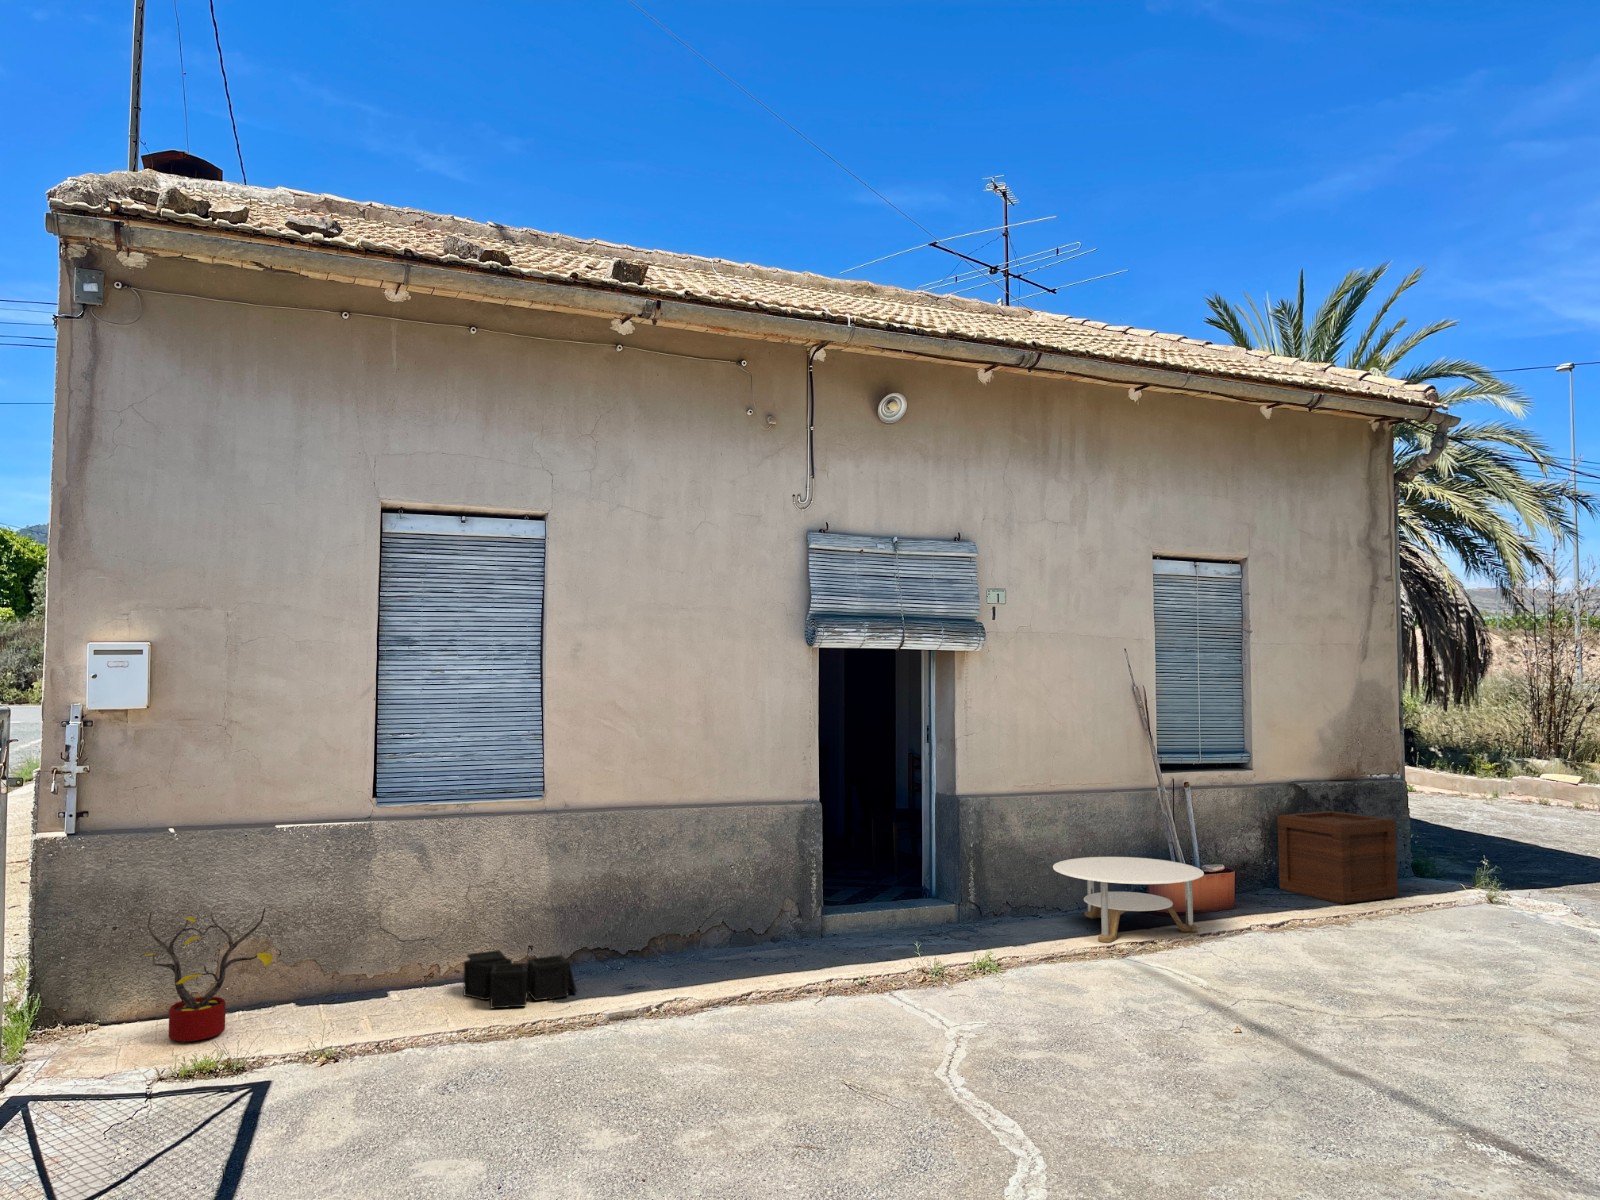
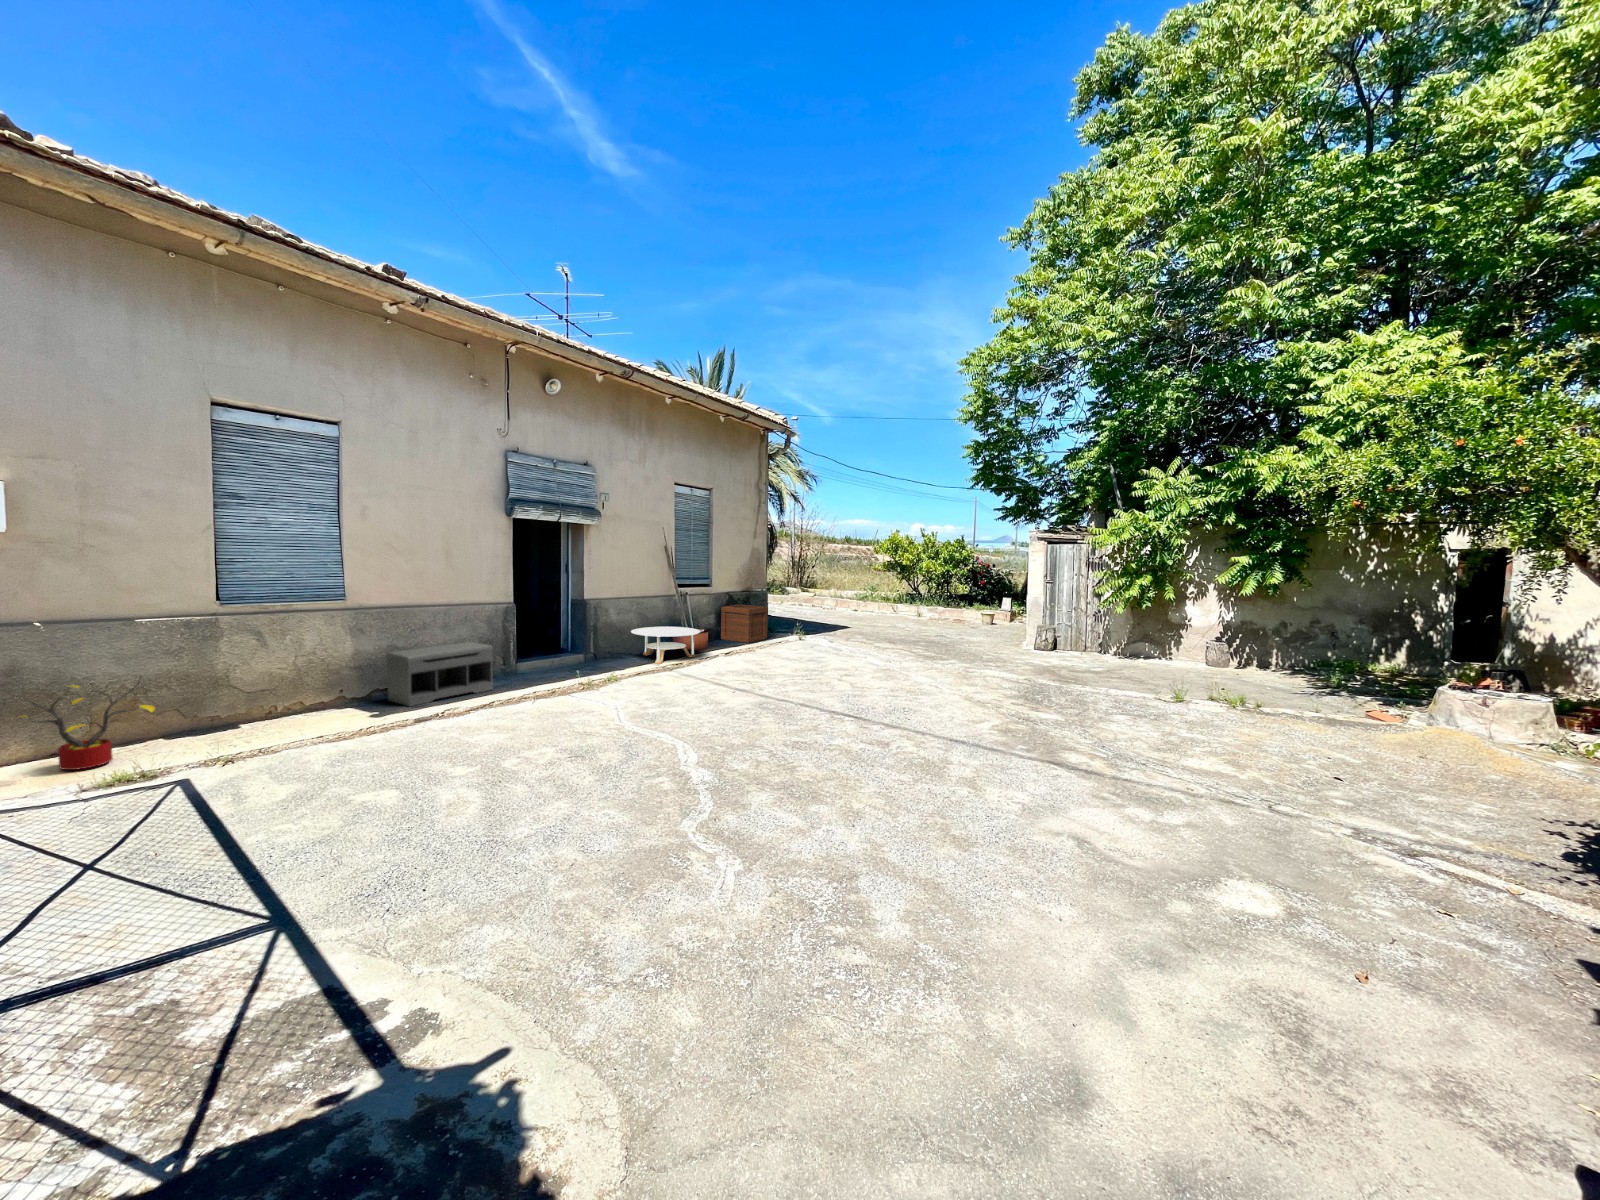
bench: none [600,874,765,989] -> present [386,642,493,706]
storage bin: present [463,950,577,1009] -> none [297,691,383,724]

